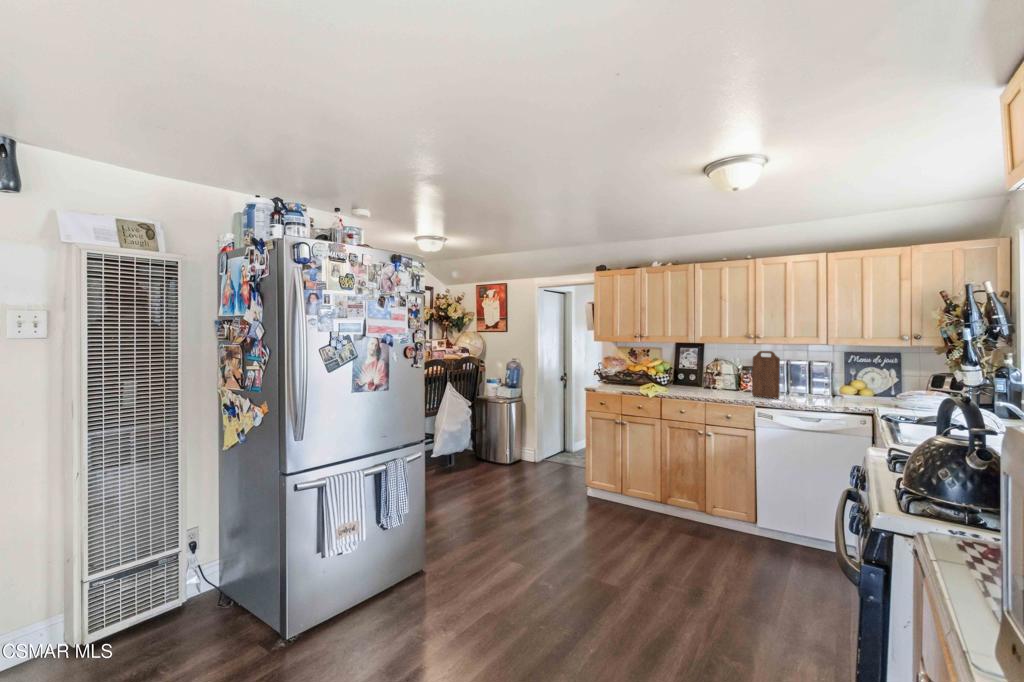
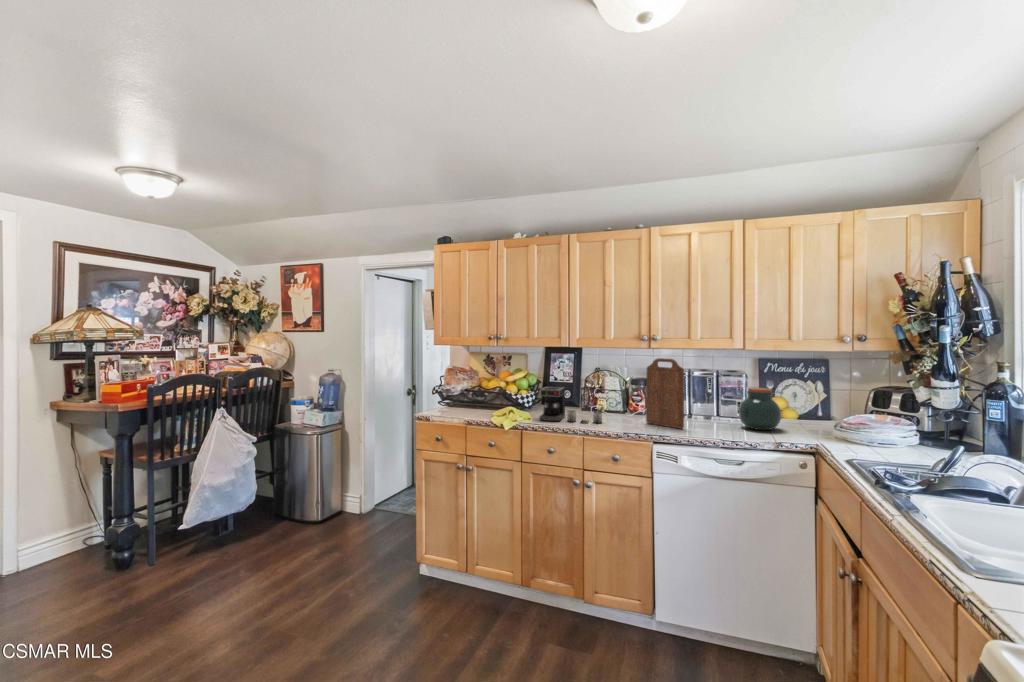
coffee maker: none [674,370,721,395] -> present [540,386,604,423]
jar: none [823,372,855,401] -> present [739,388,781,430]

